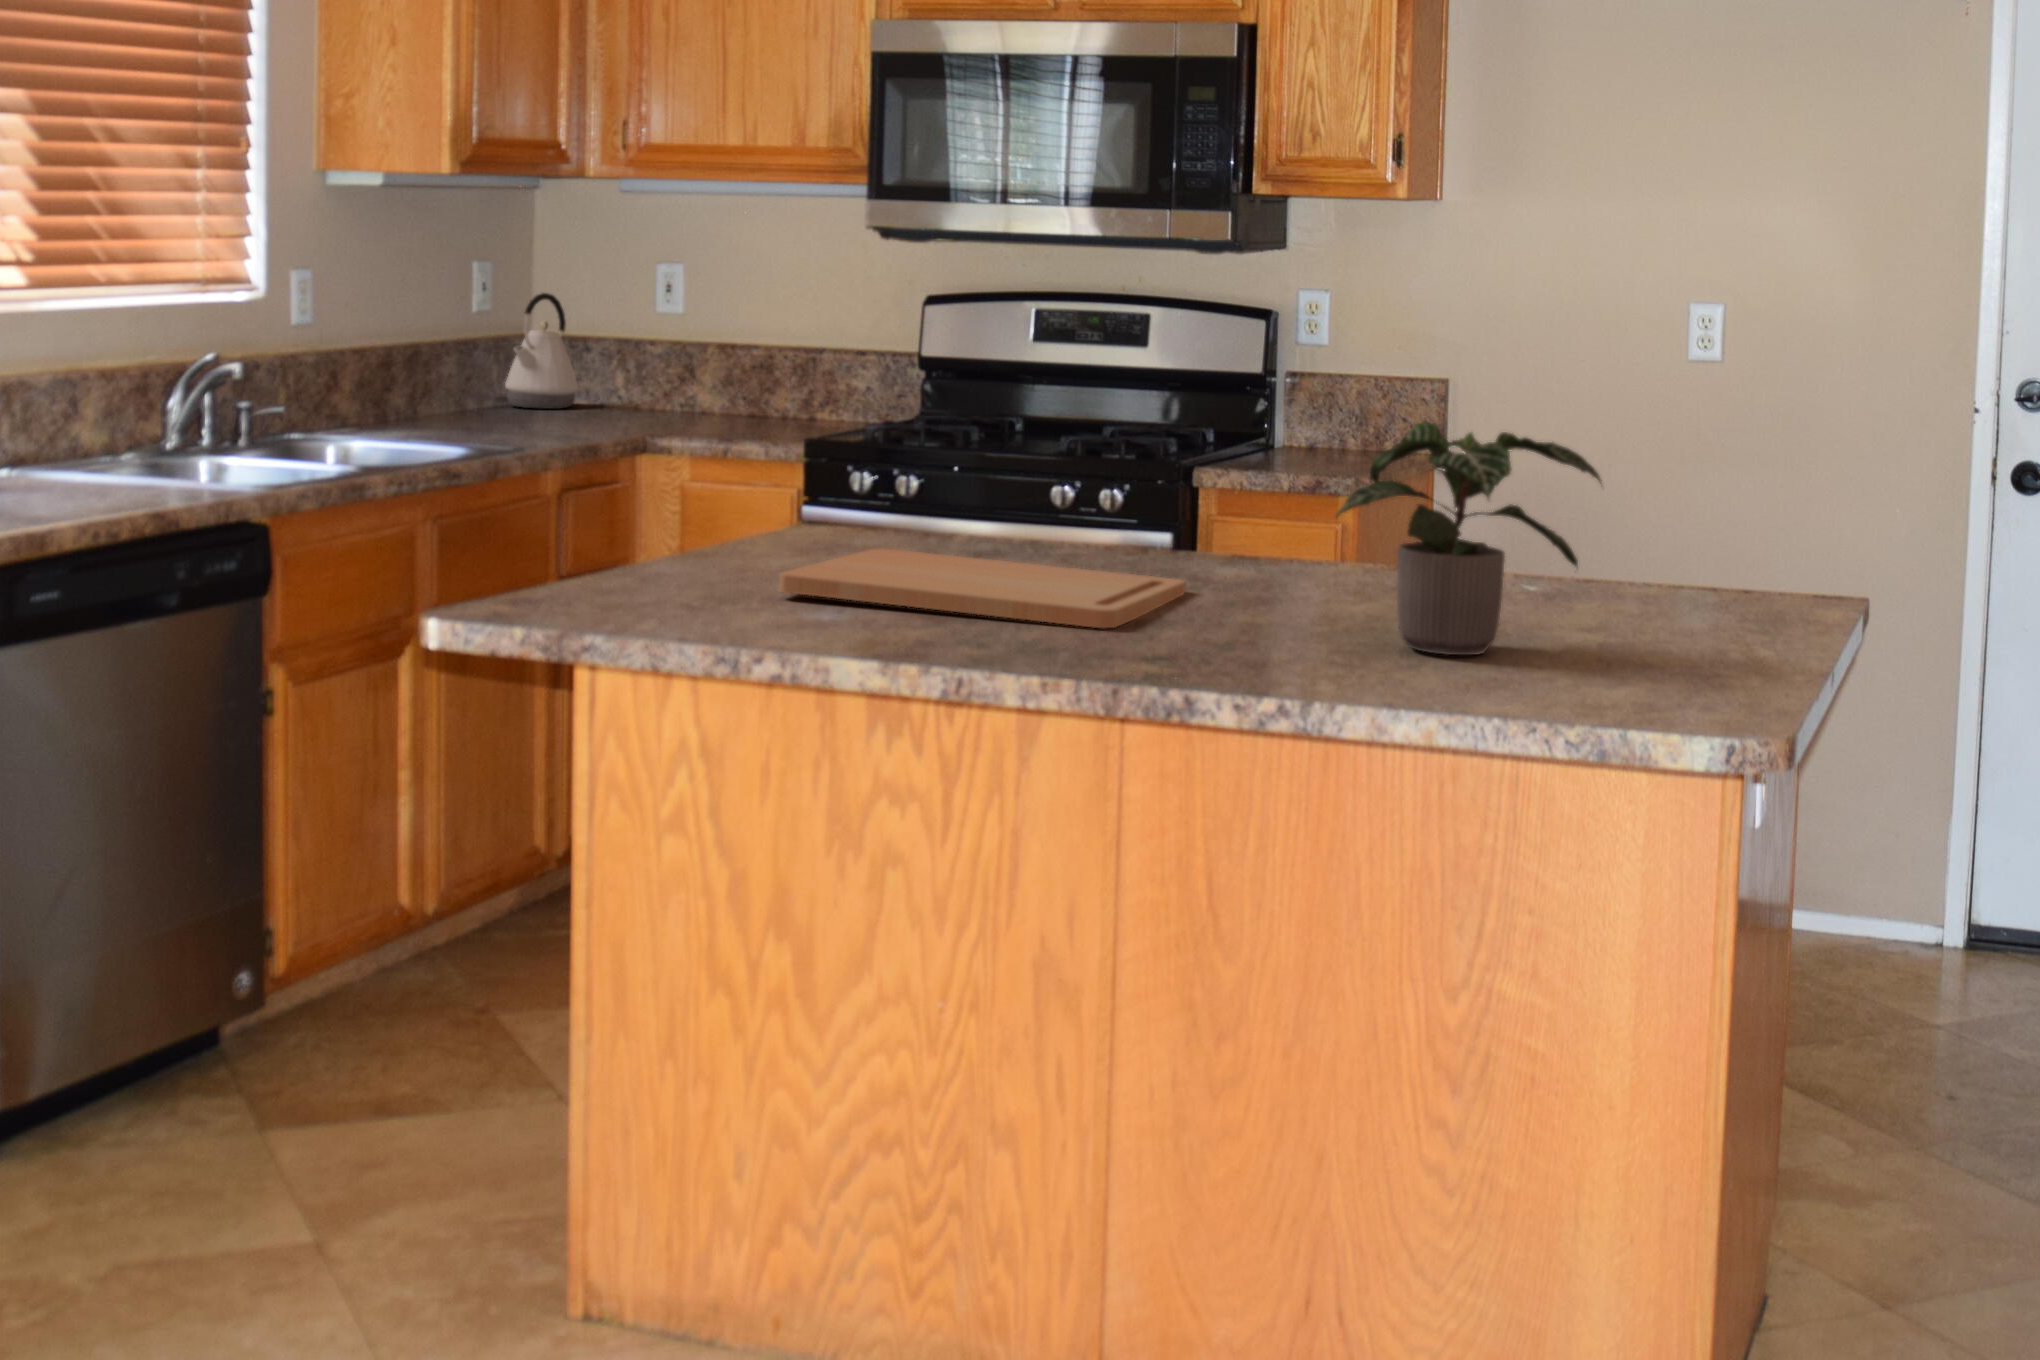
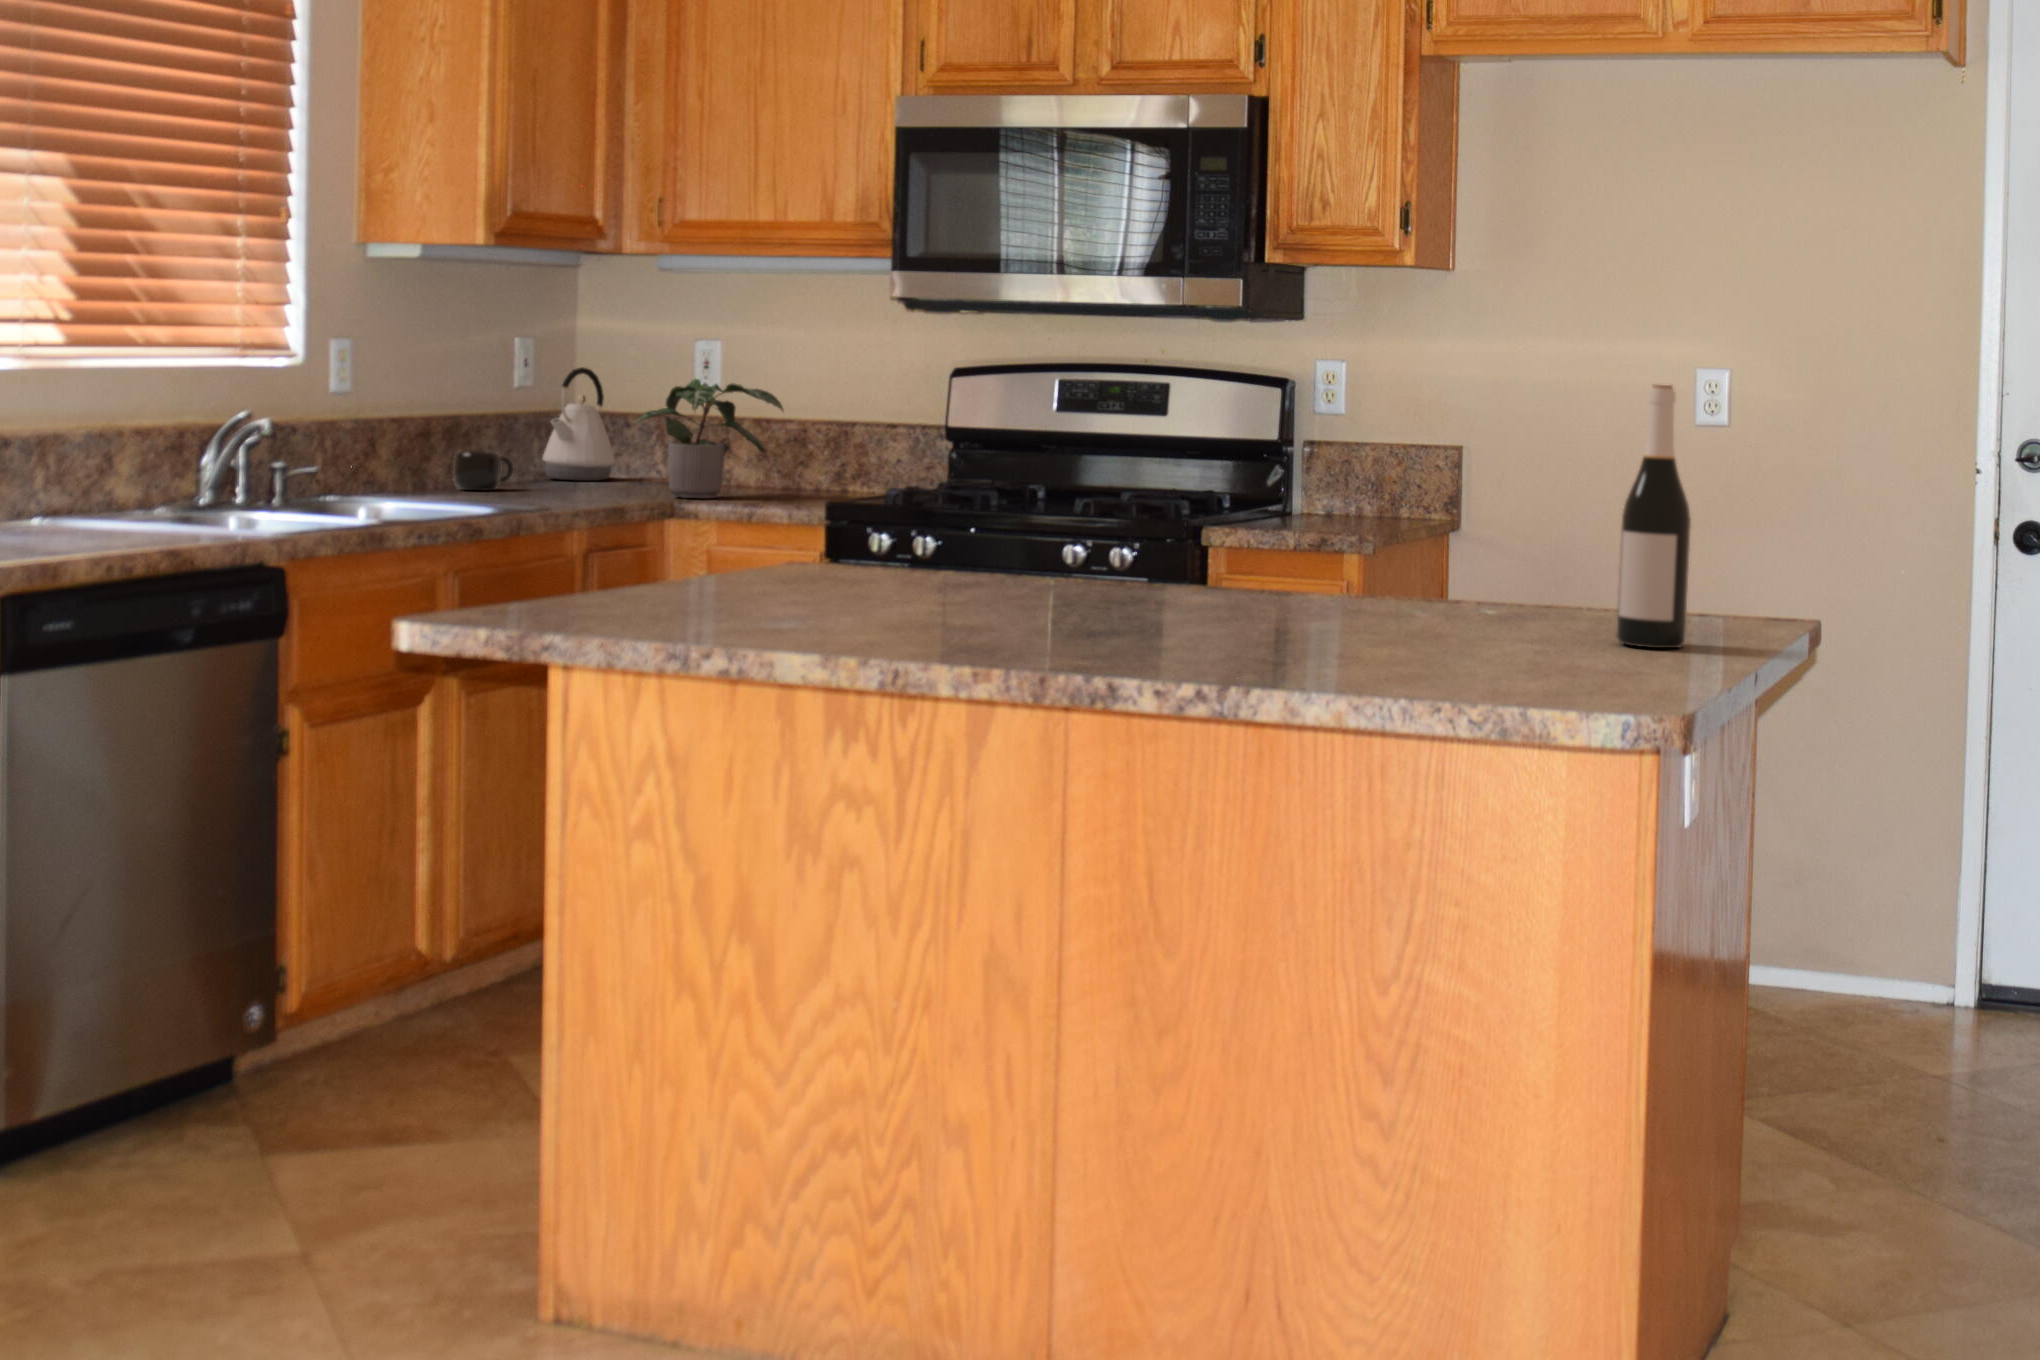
wine bottle: none [1685,370,1765,643] -> present [1616,384,1691,648]
mug: none [419,382,480,424] -> present [453,450,513,491]
potted plant: present [1337,421,1601,655] -> present [636,379,783,498]
cutting board: present [779,548,1185,628] -> none [747,573,1144,634]

